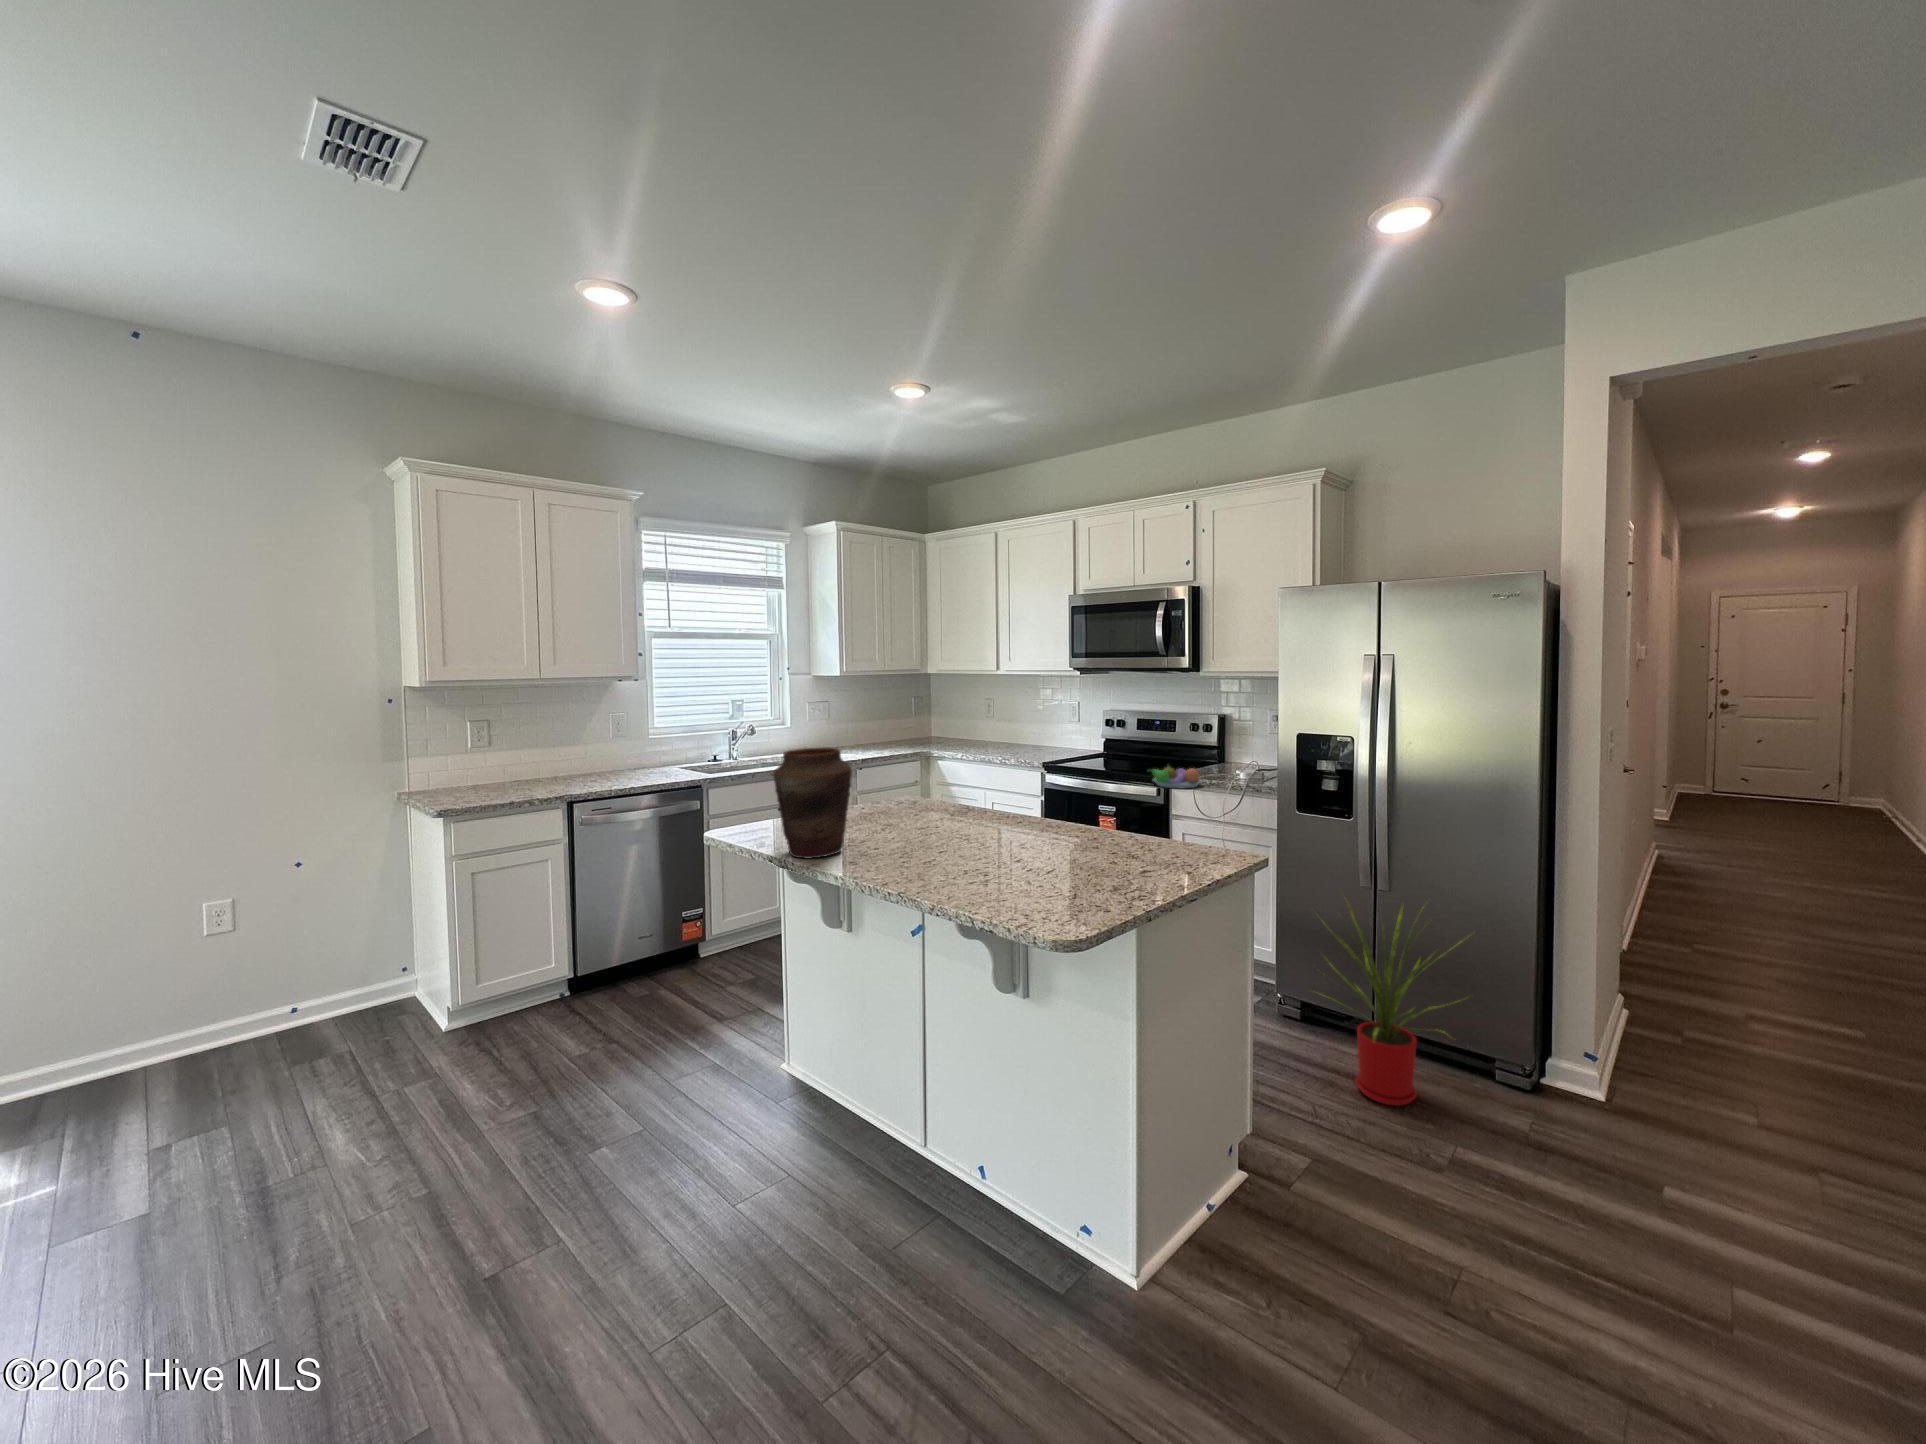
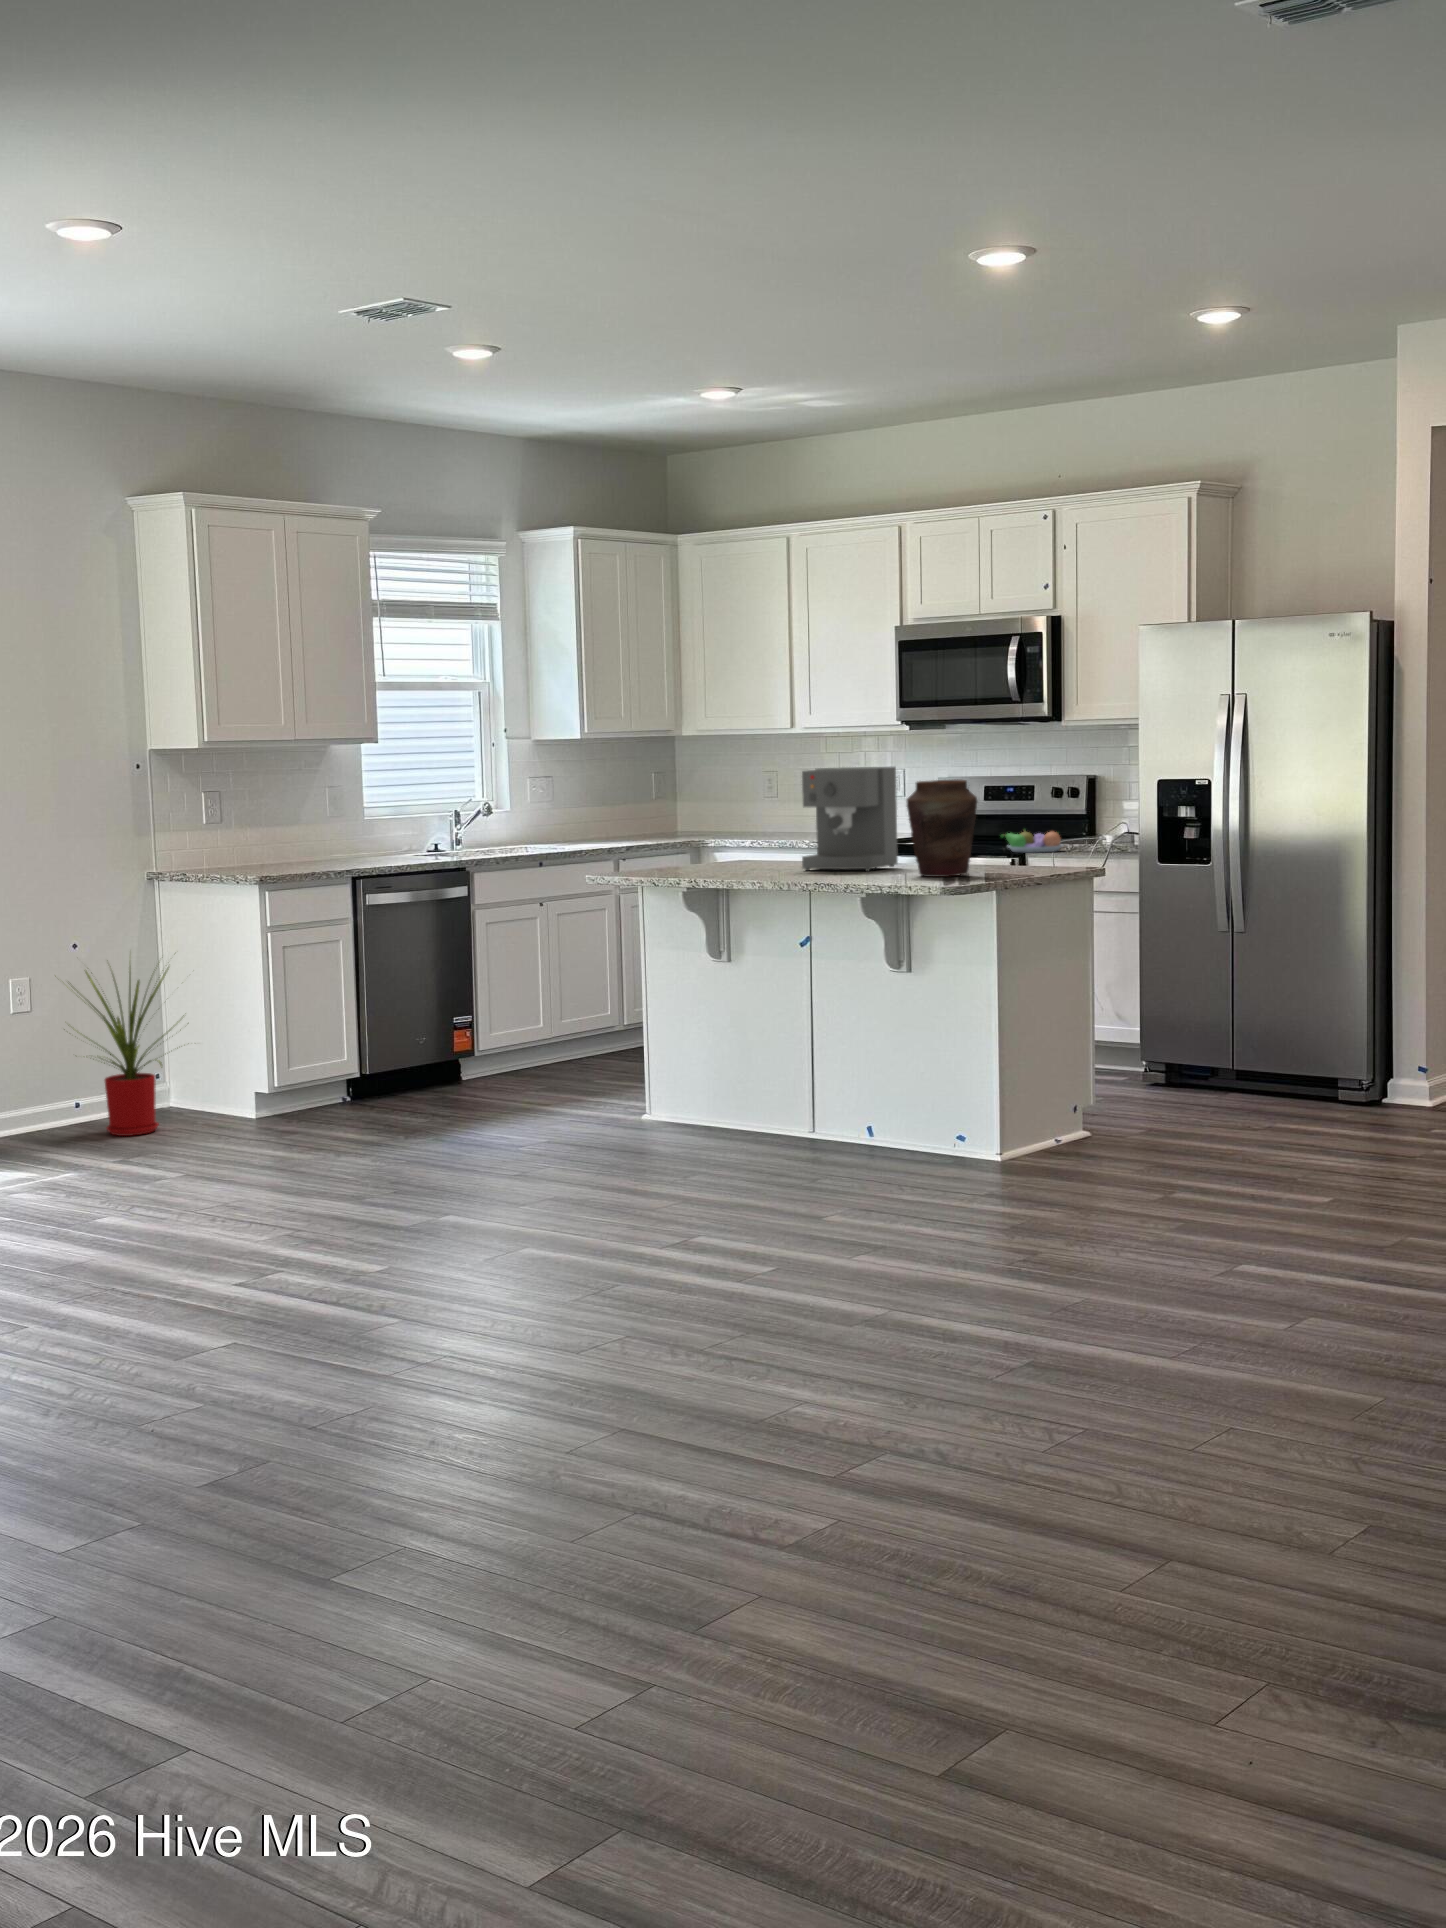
coffee maker: none [920,726,1029,853] -> present [802,767,898,871]
vase: present [773,748,852,859] -> present [907,779,977,877]
house plant: present [1316,901,1458,1106] -> present [71,966,184,1136]

